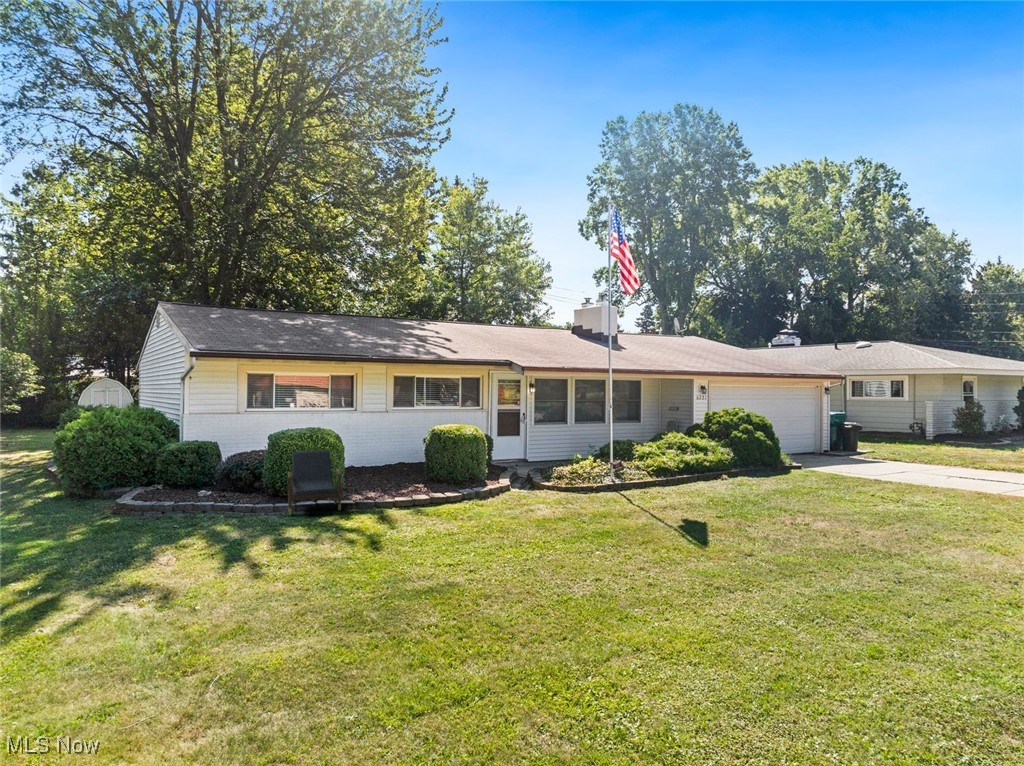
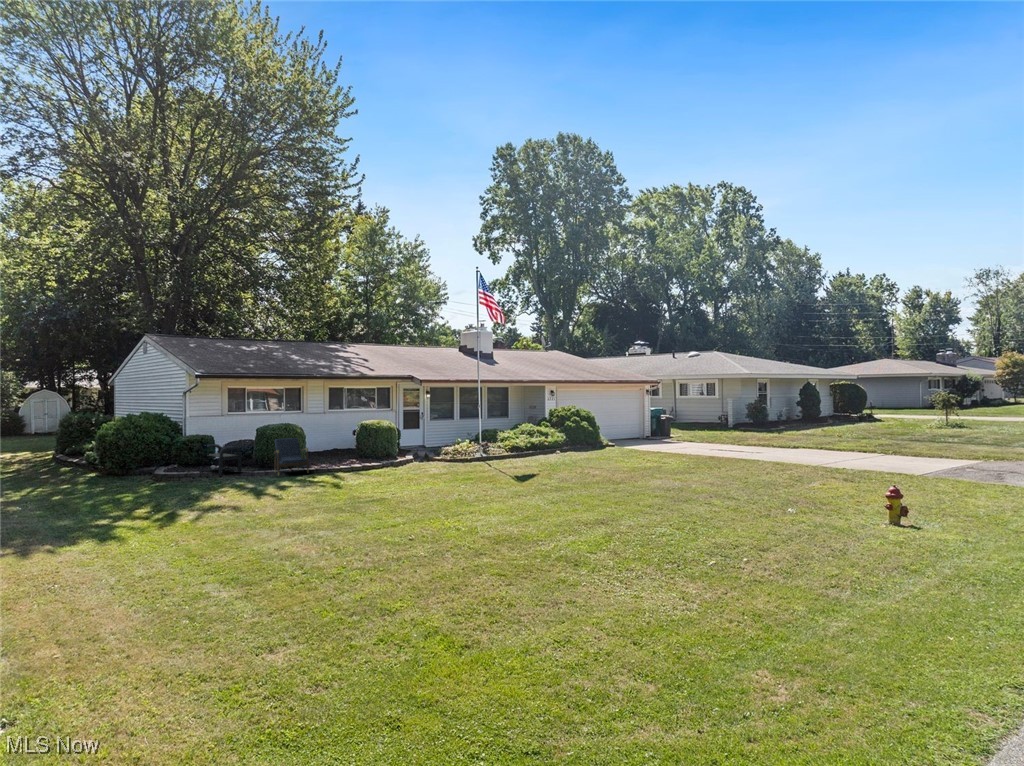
bench: none [186,455,244,507] -> present [200,444,242,475]

